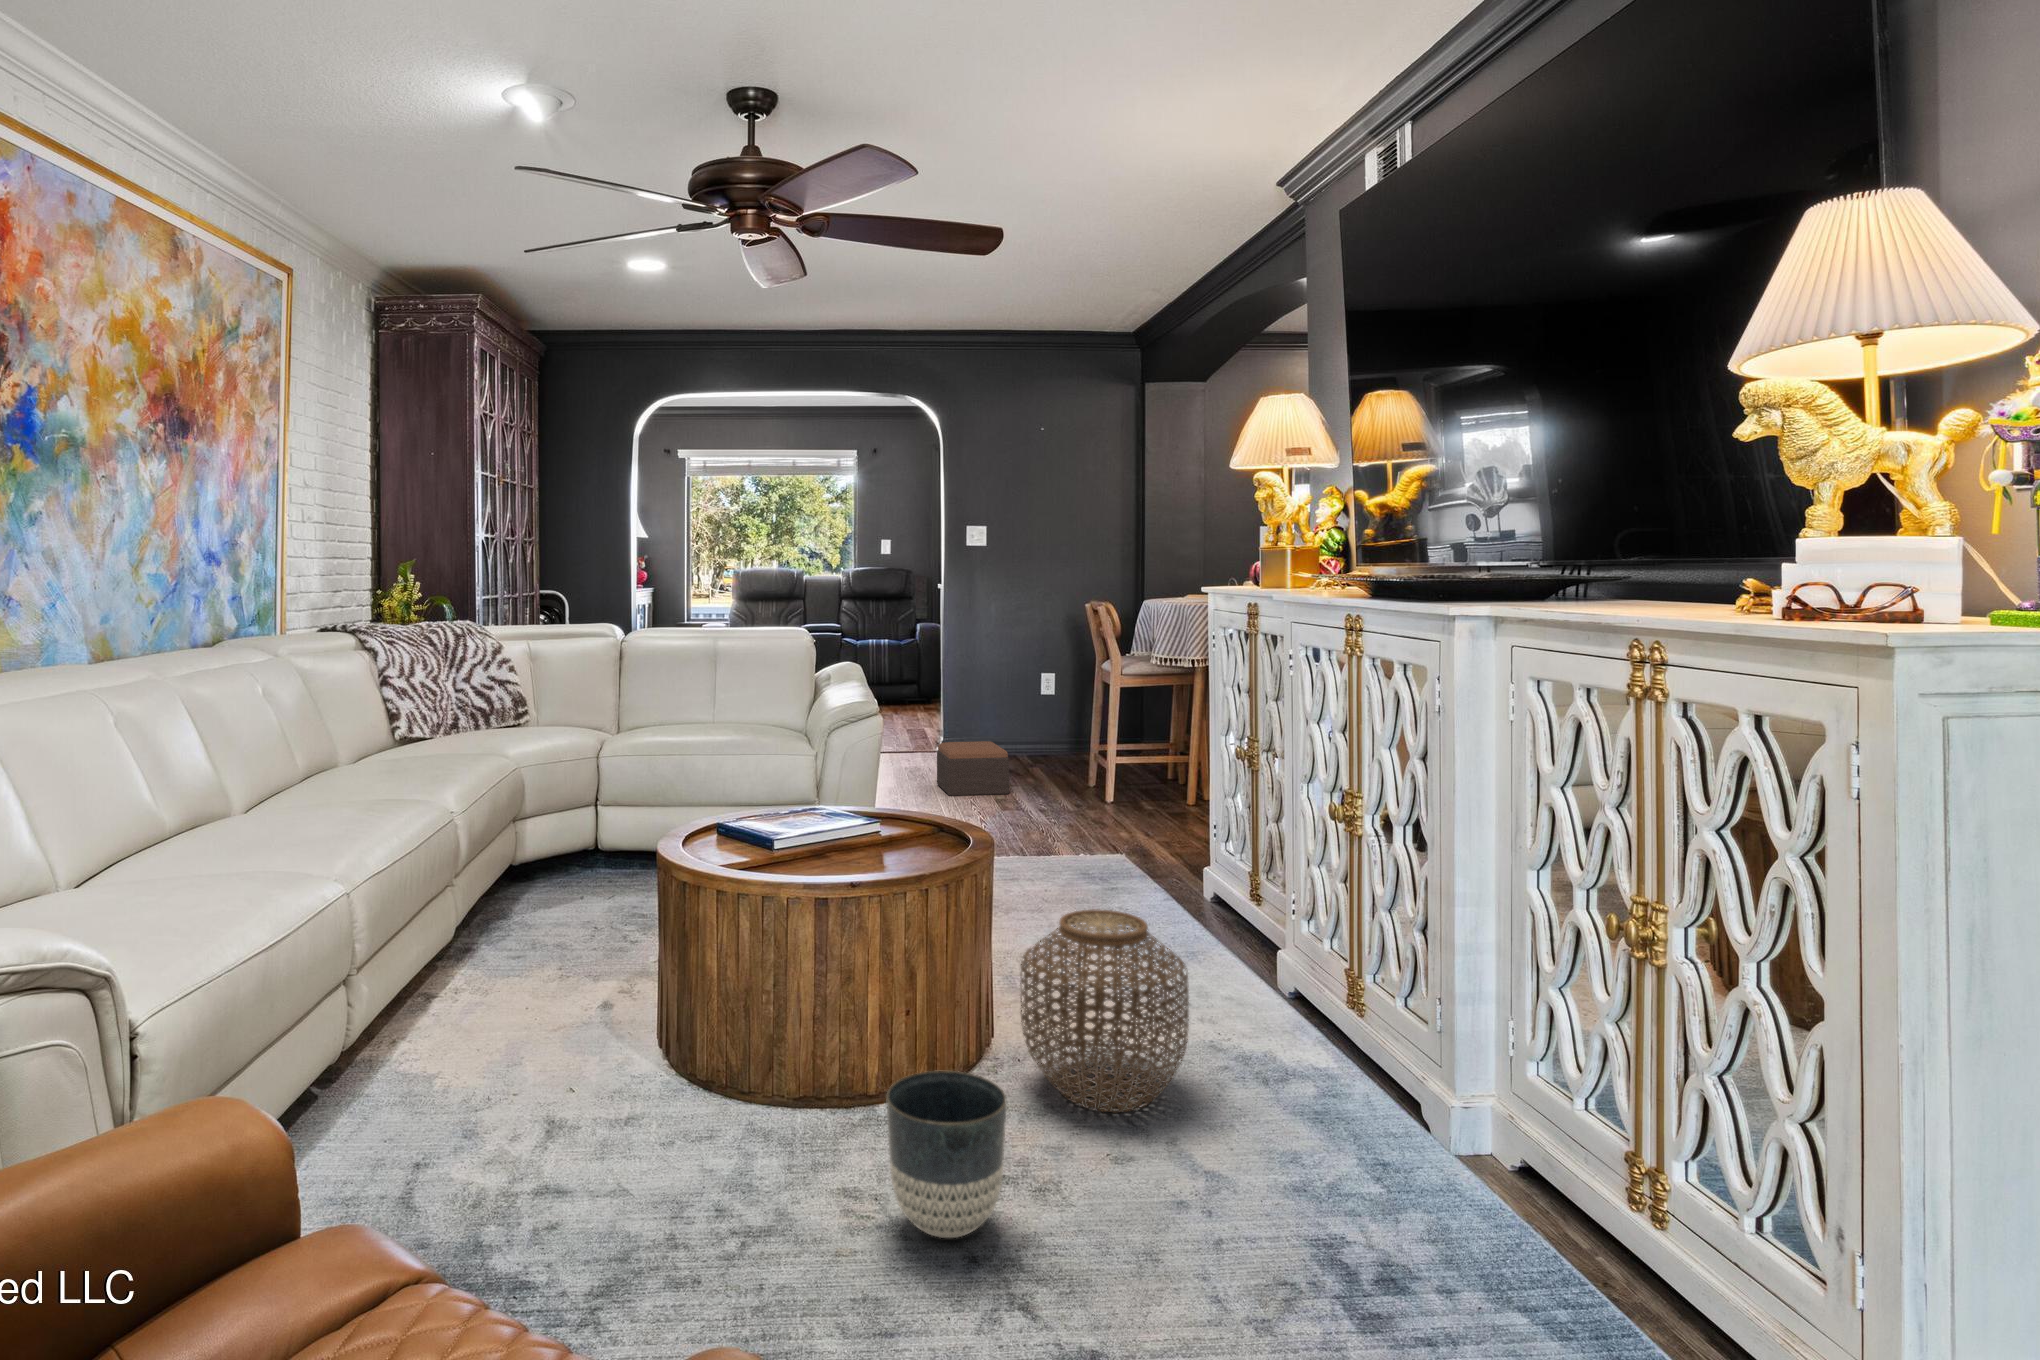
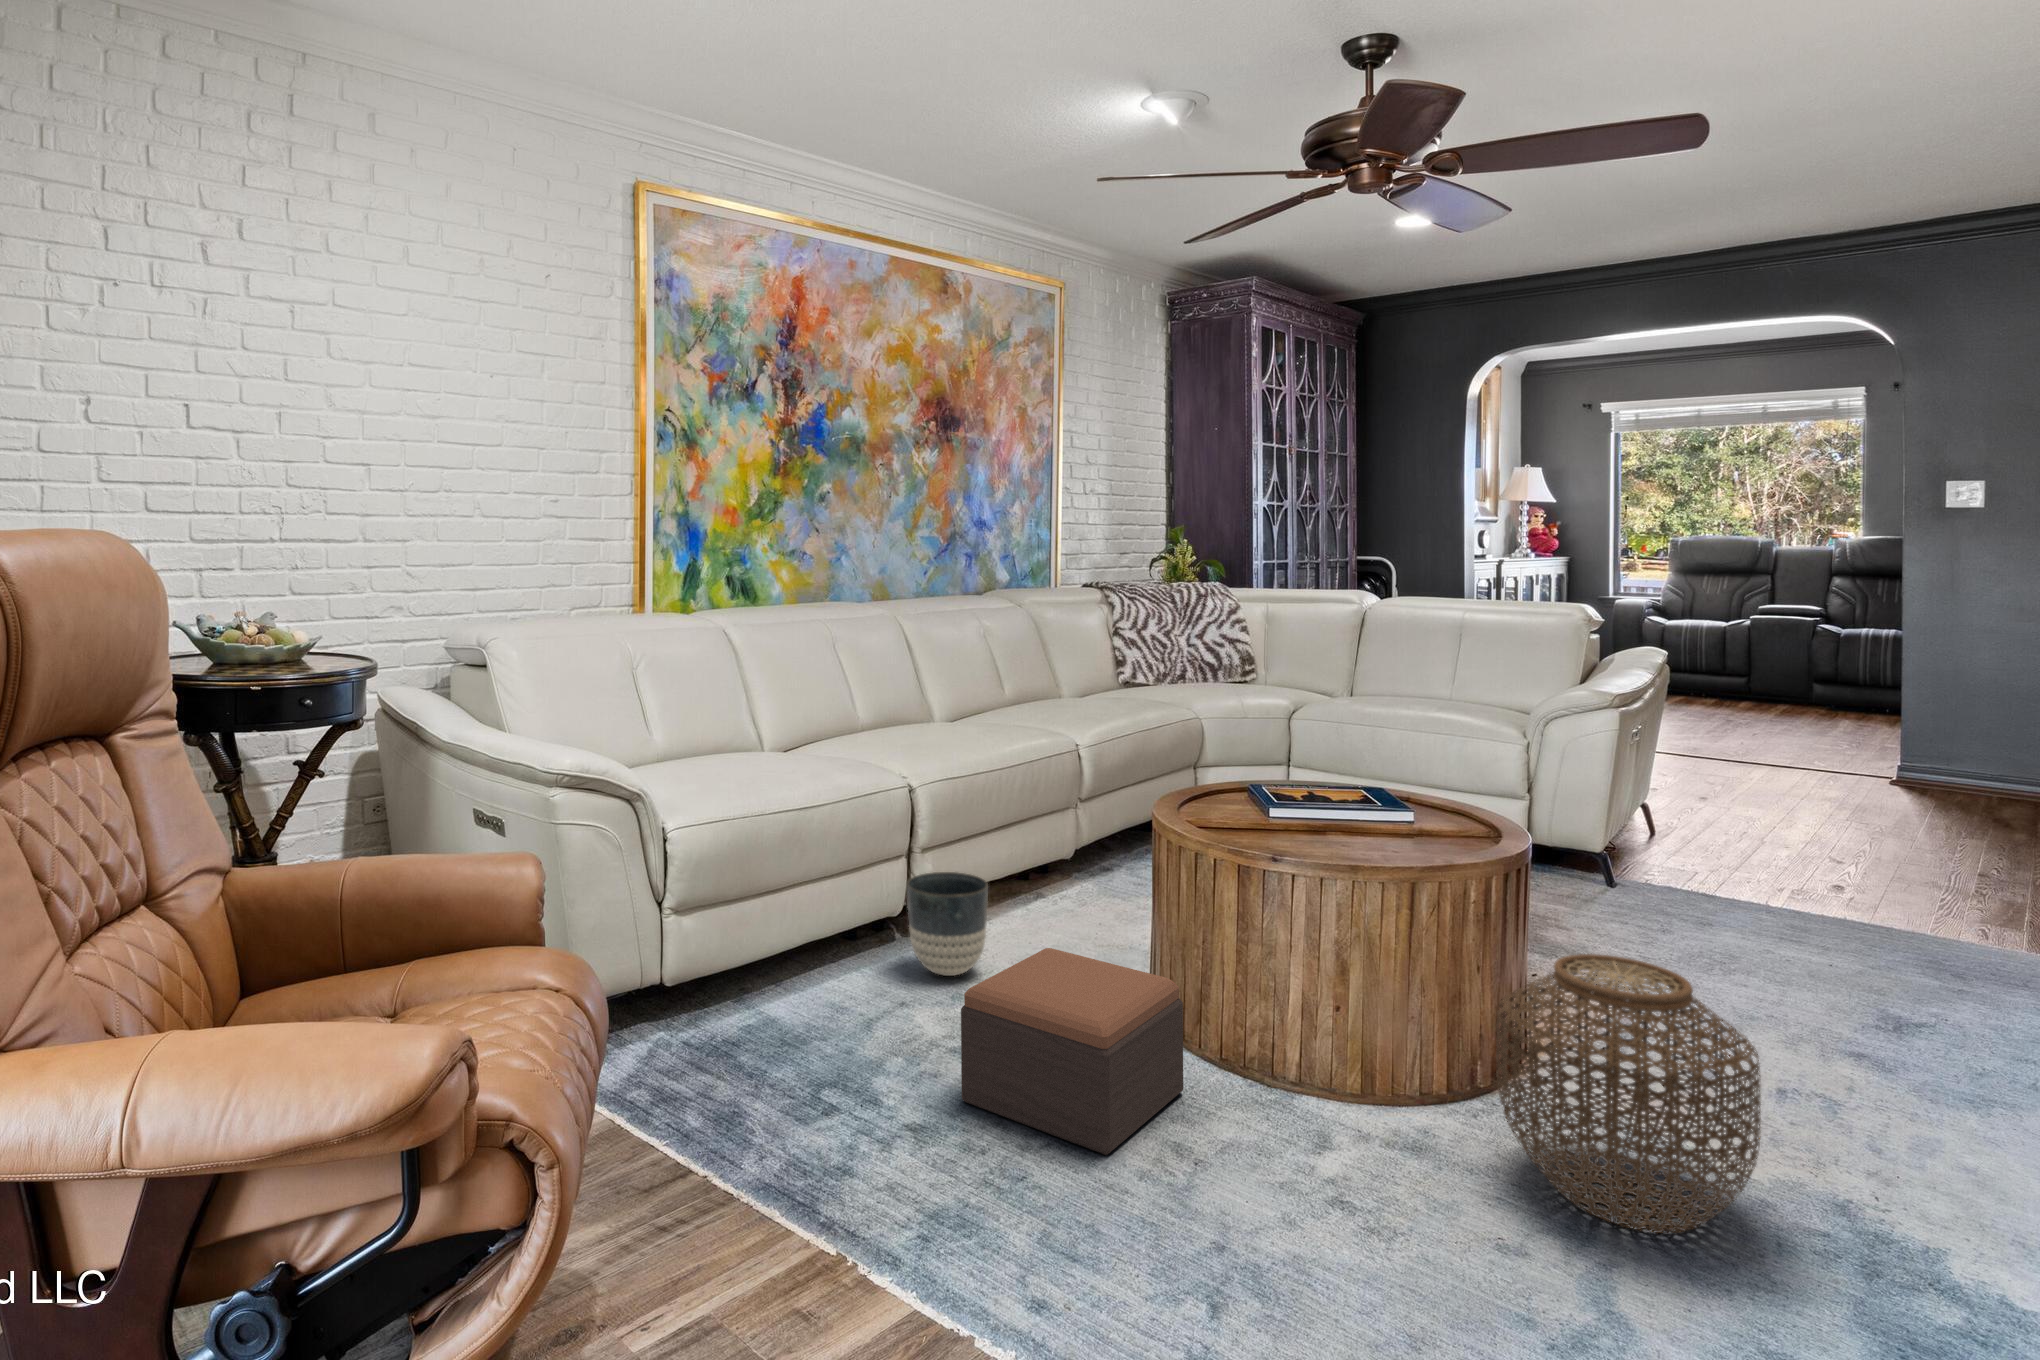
footstool: present [937,741,1009,796] -> present [961,948,1183,1155]
planter: present [887,1071,1006,1238] -> present [907,872,988,976]

